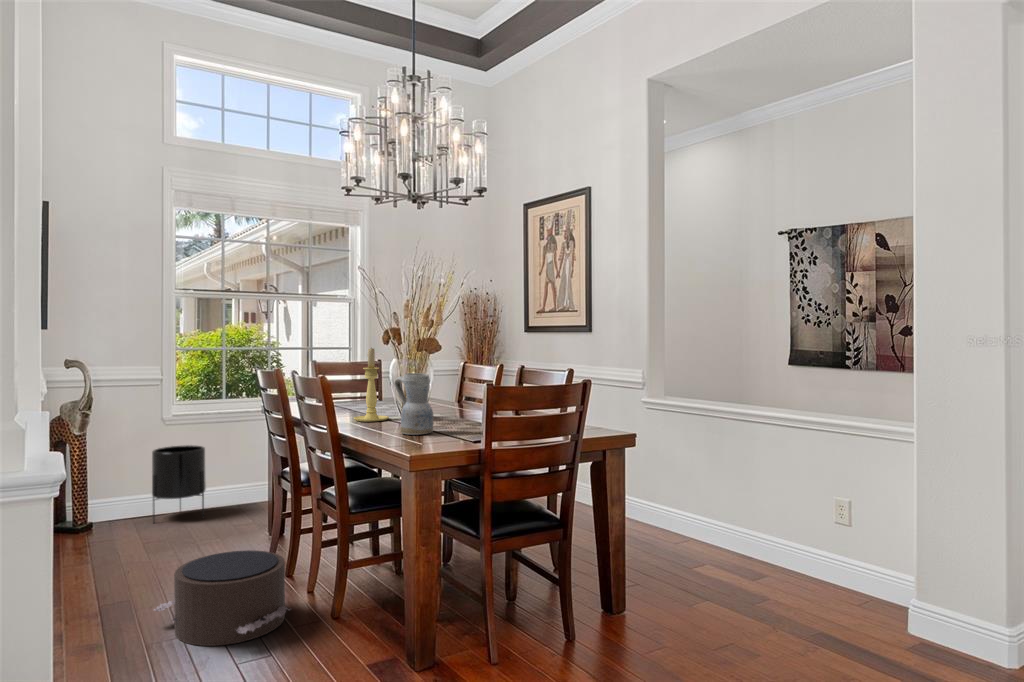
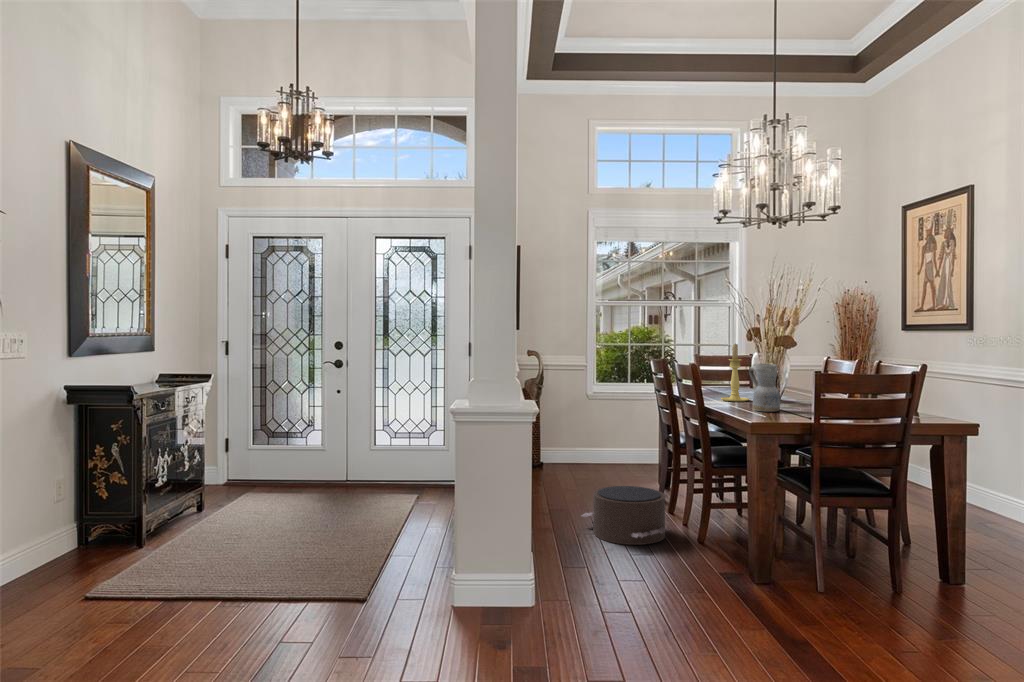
planter: present [152,445,206,522] -> none [580,415,616,470]

